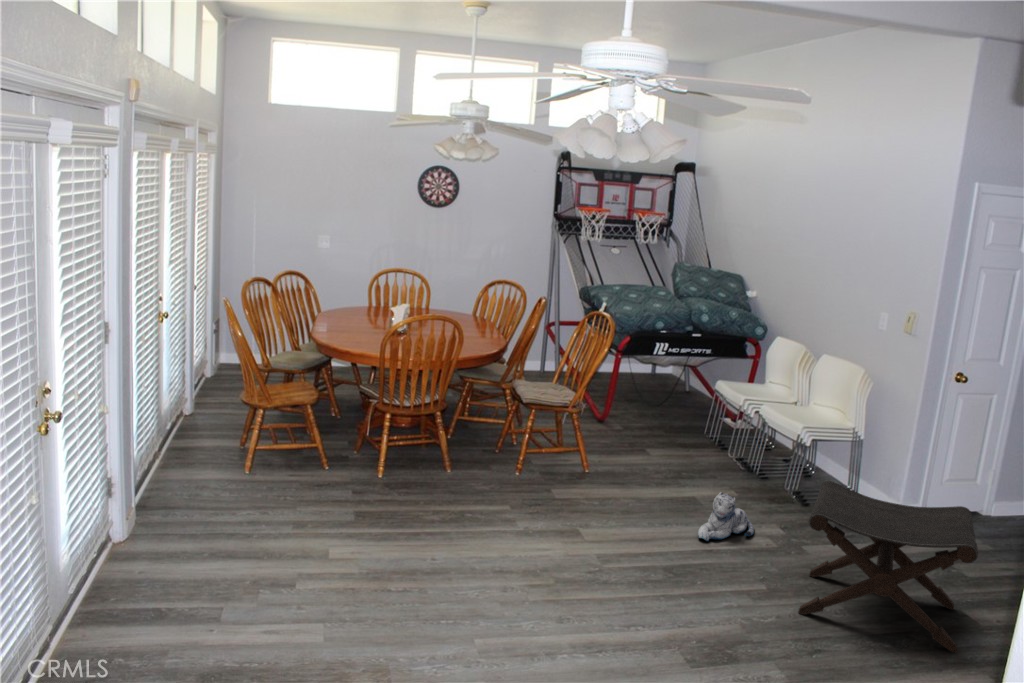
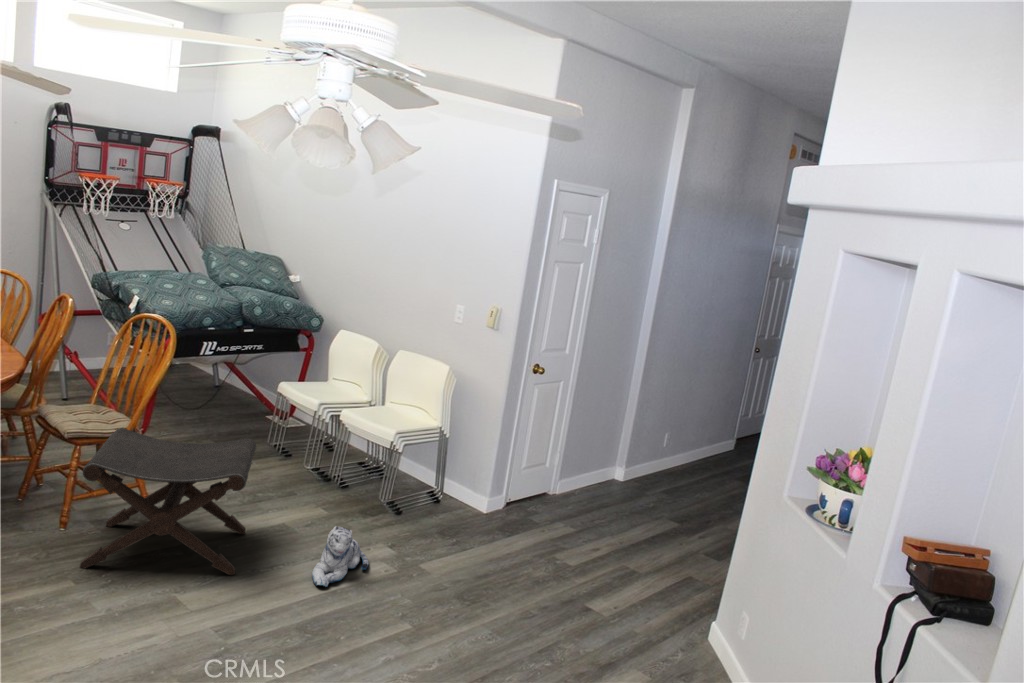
footstool: present [798,481,978,653] -> present [80,428,256,575]

